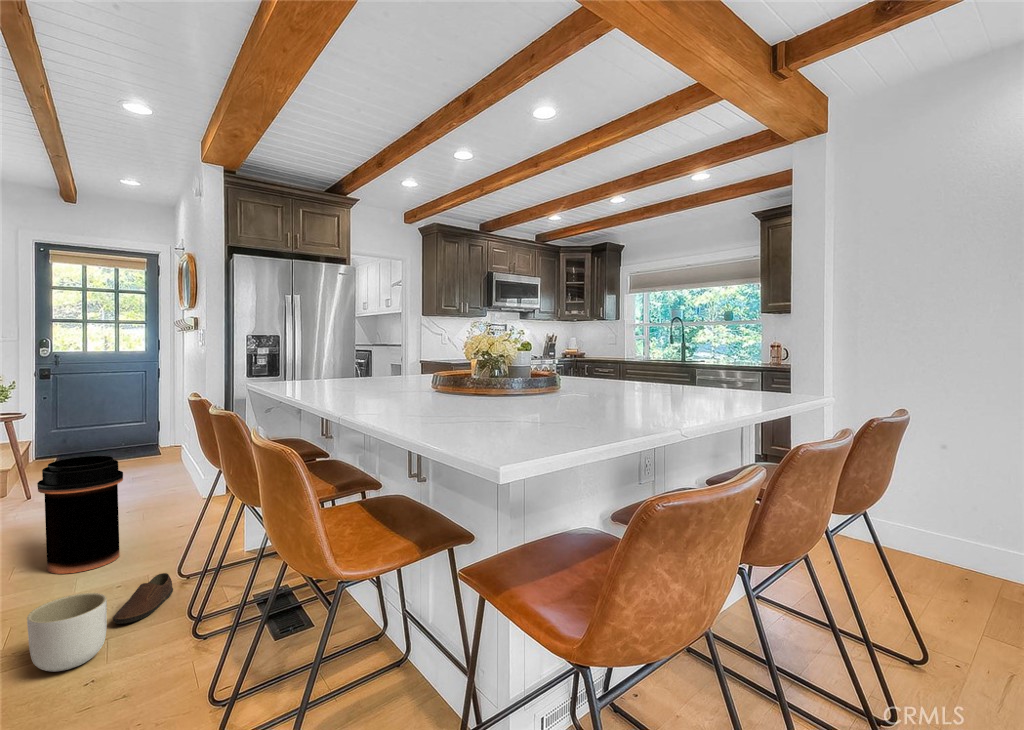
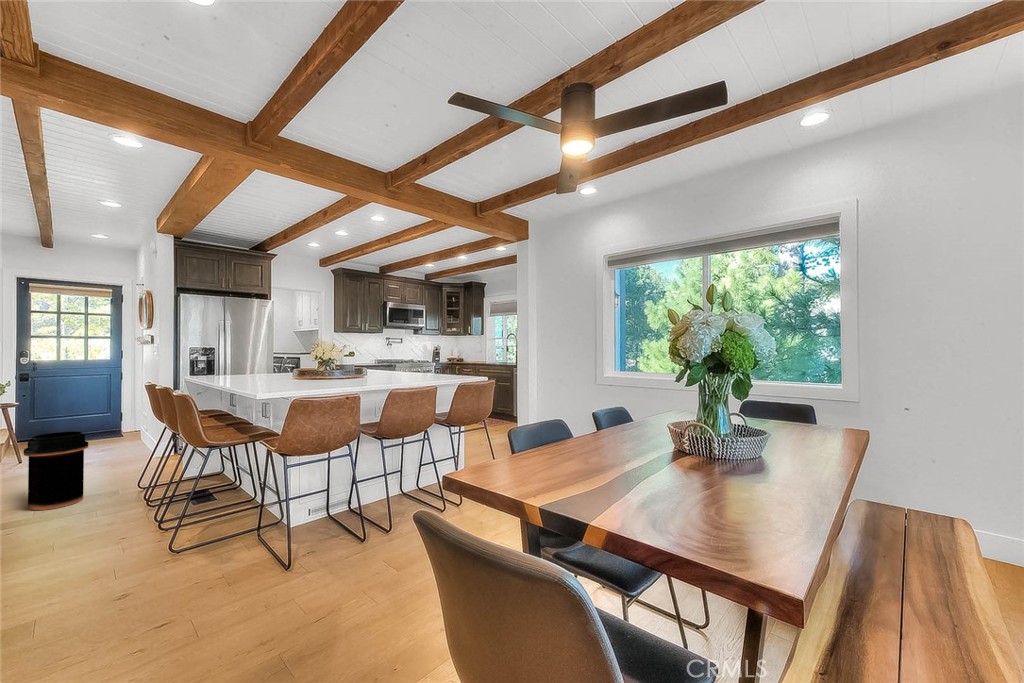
shoe: present [112,573,173,624] -> none [78,503,122,531]
planter: present [27,593,107,672] -> none [21,510,75,555]

